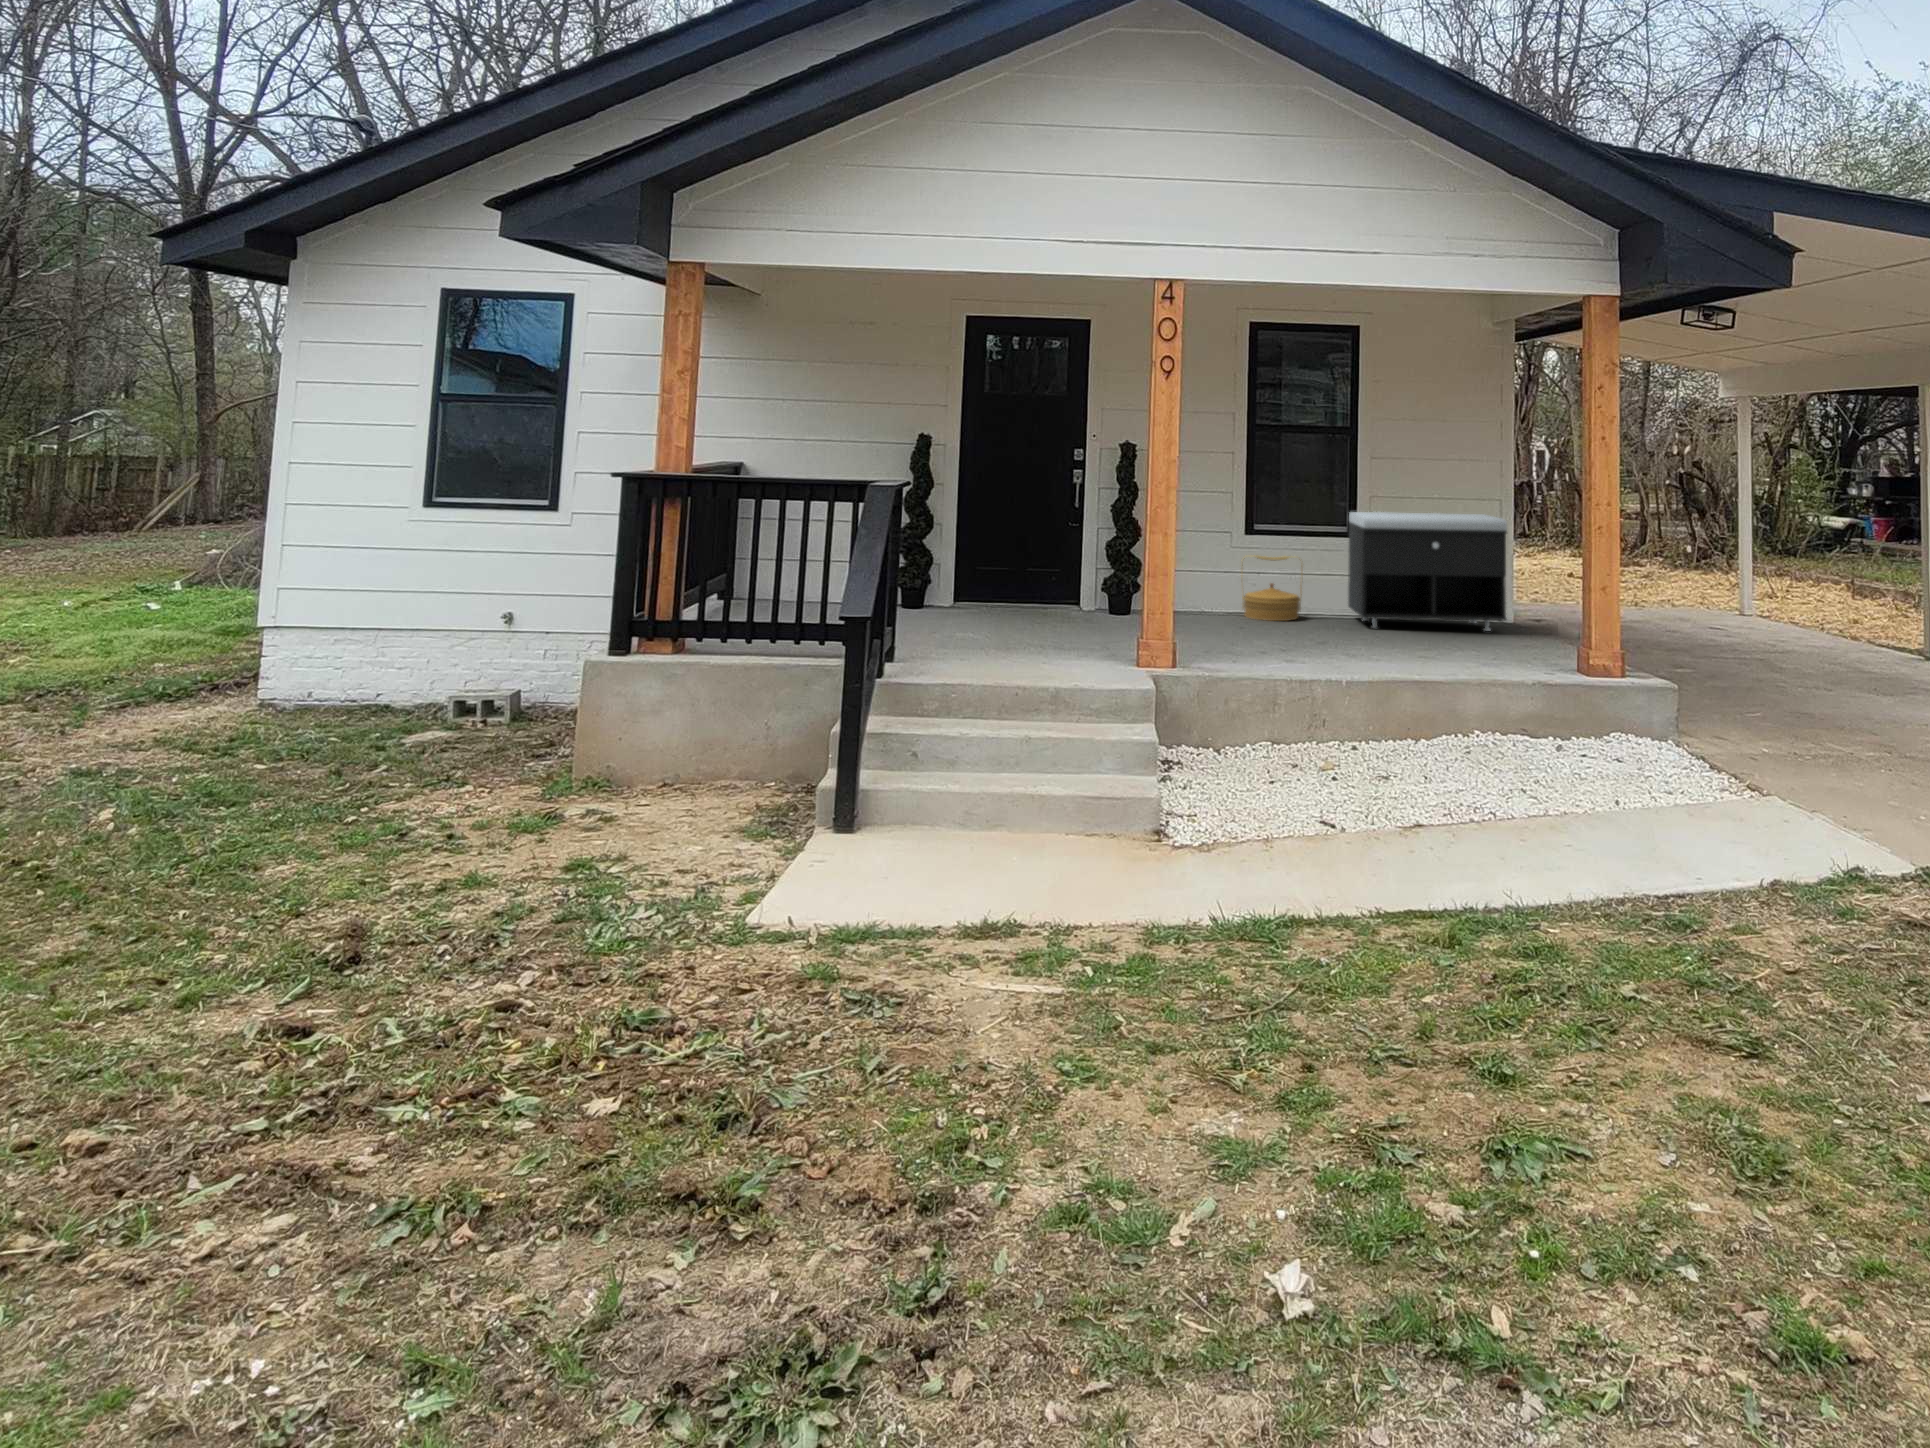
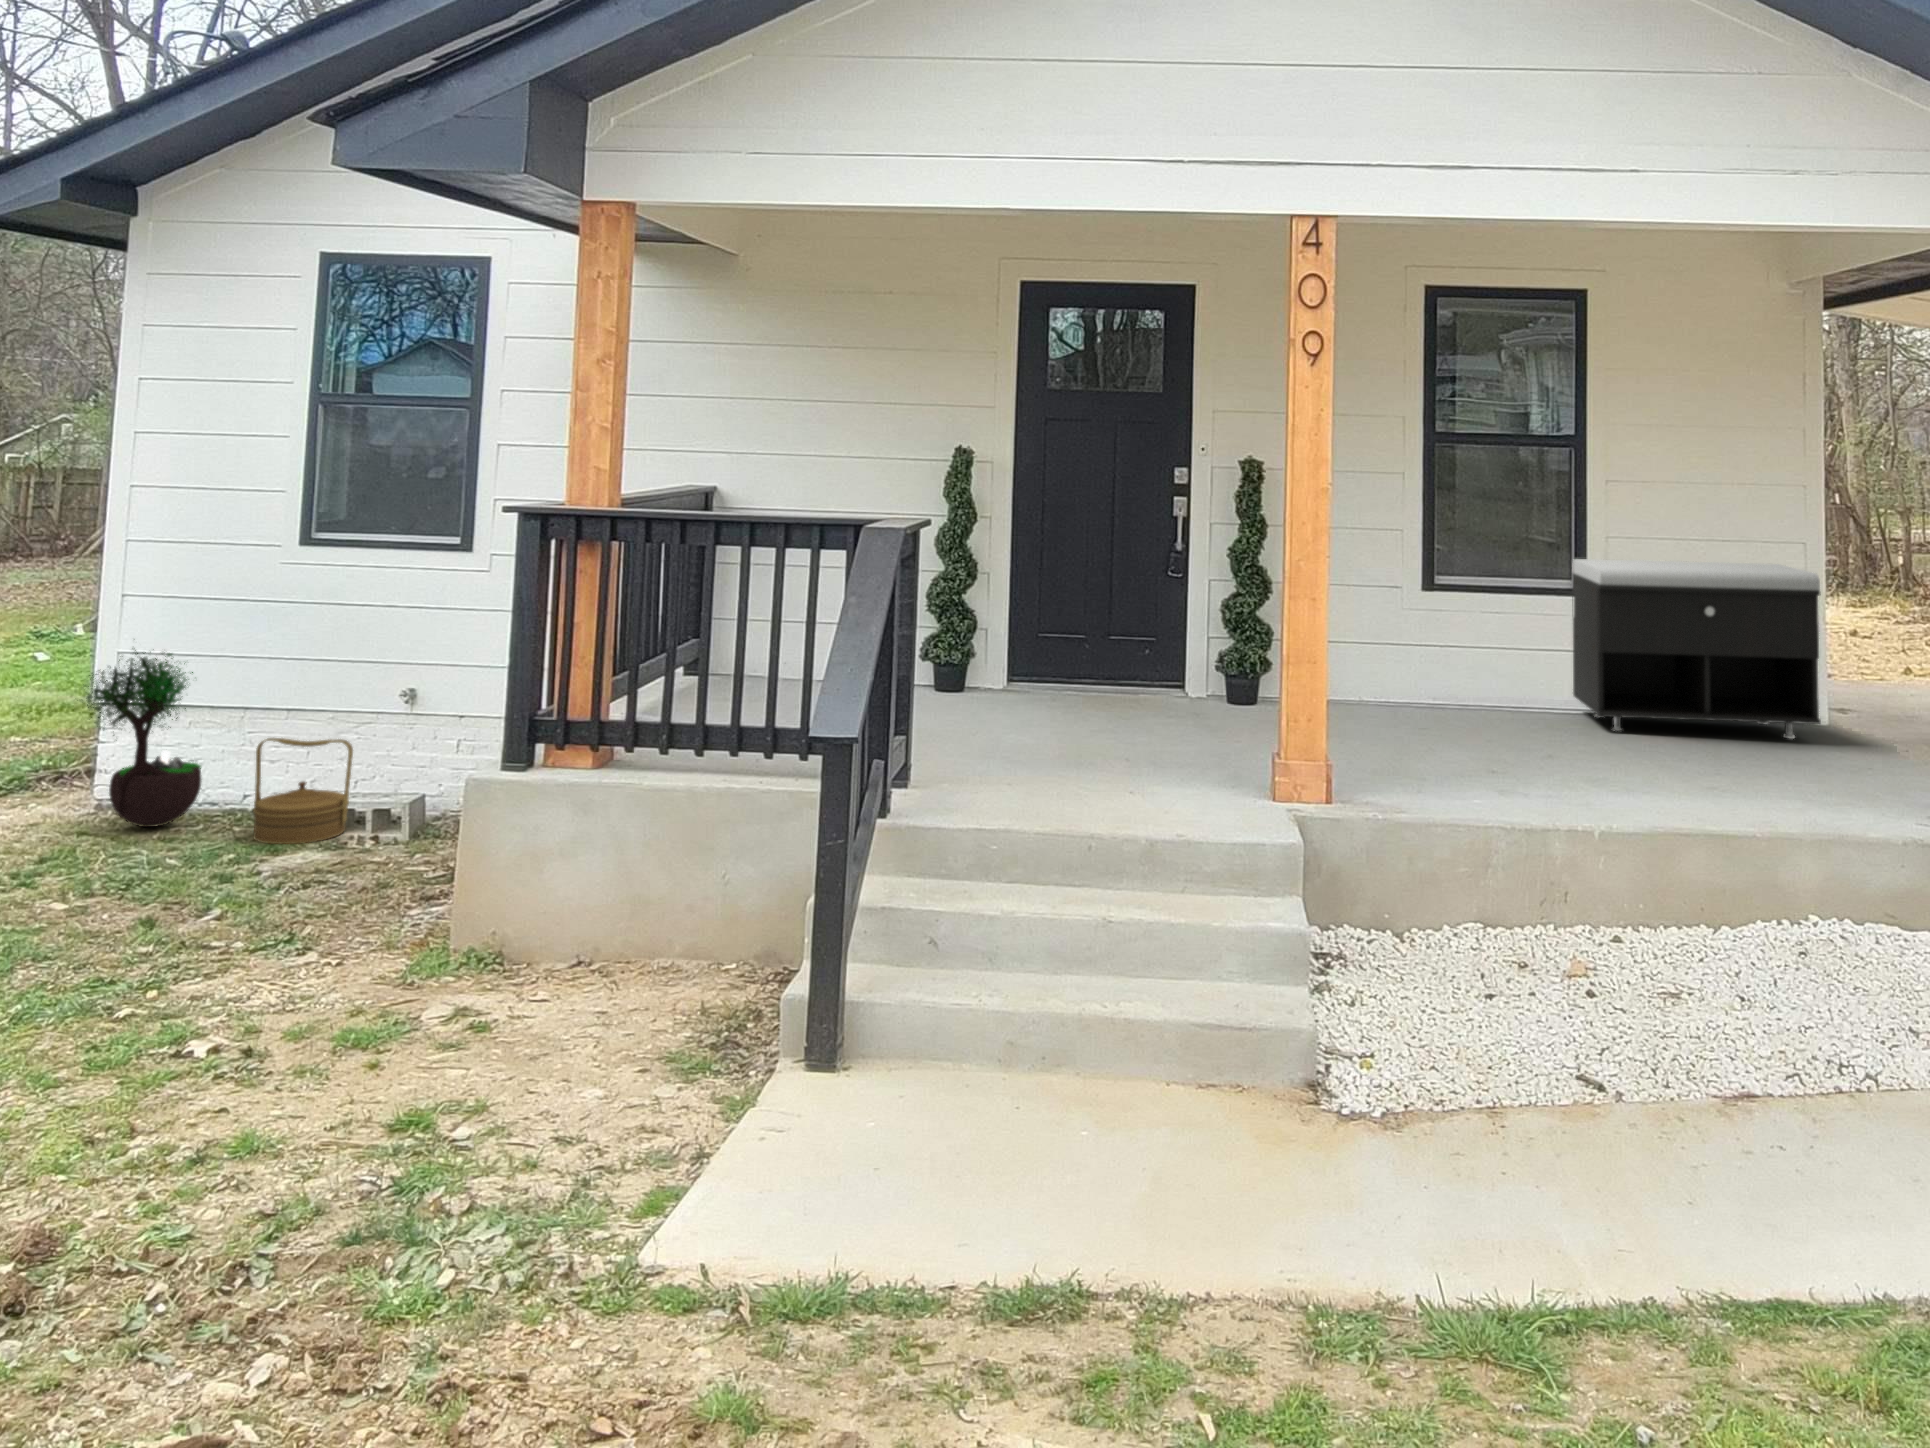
woven basket: present [1242,555,1302,621] -> present [253,738,353,844]
potted tree: none [251,576,347,717] -> present [81,648,202,827]

